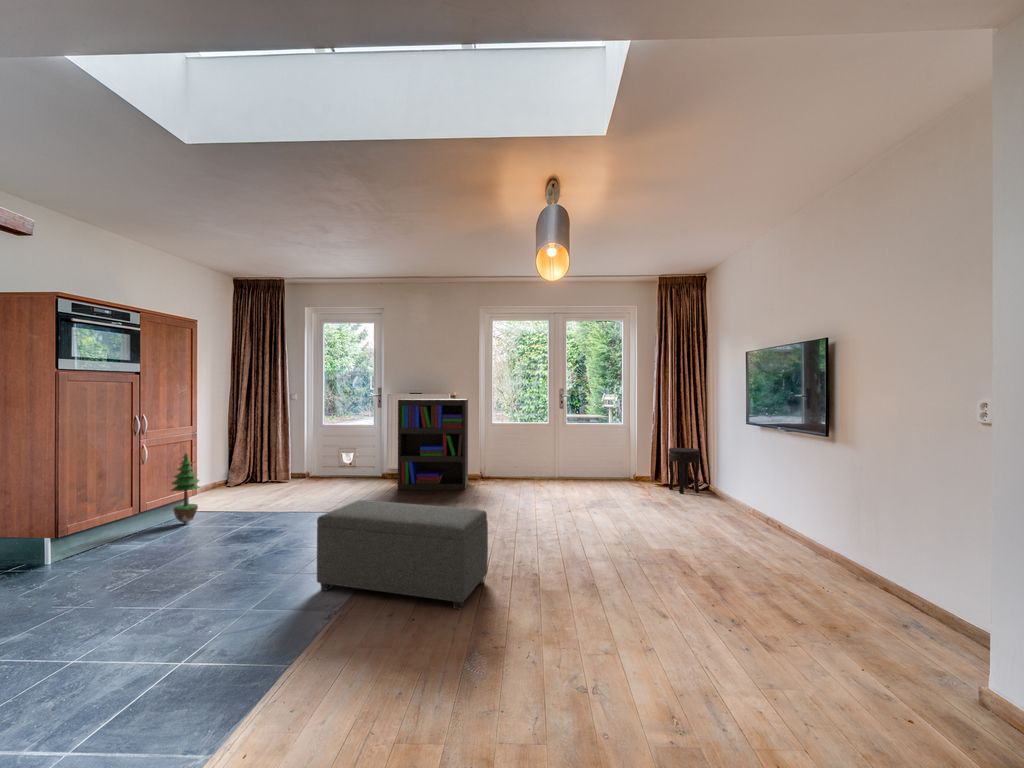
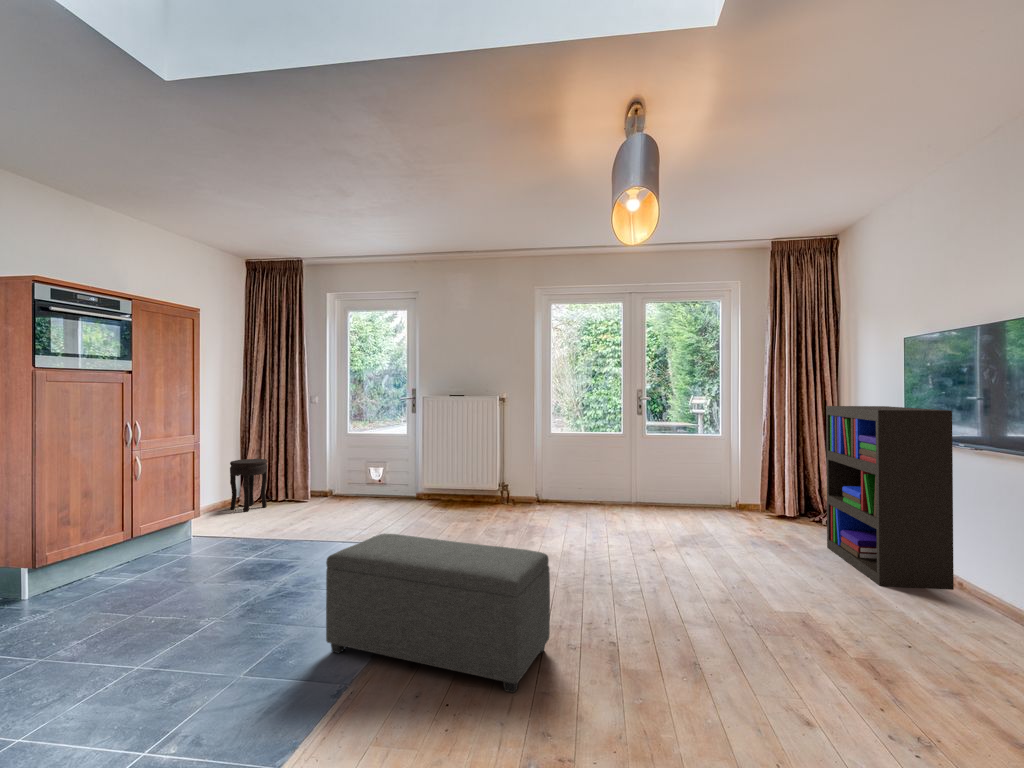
bookshelf: present [398,399,468,490] -> present [826,406,954,590]
side table: present [668,448,700,493] -> present [230,459,267,512]
potted tree: present [171,453,200,523] -> none [168,466,204,552]

